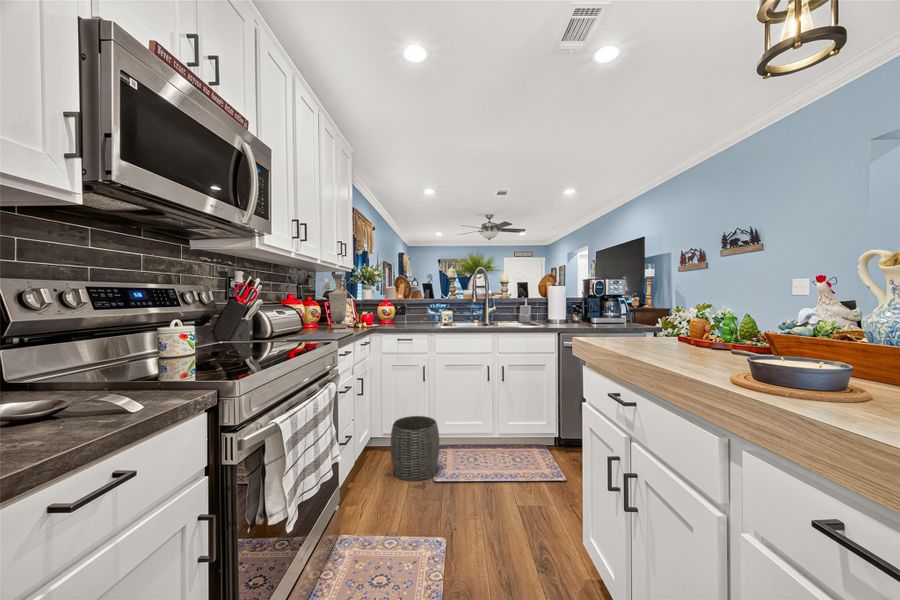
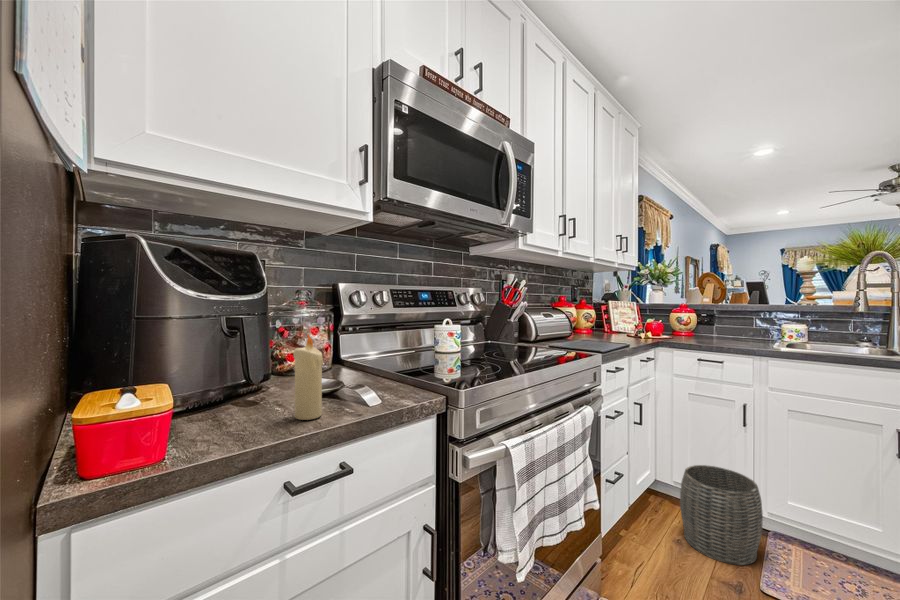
vase: present [328,274,347,329] -> none [602,274,626,338]
candle: none [39,337,84,434] -> present [294,334,323,420]

